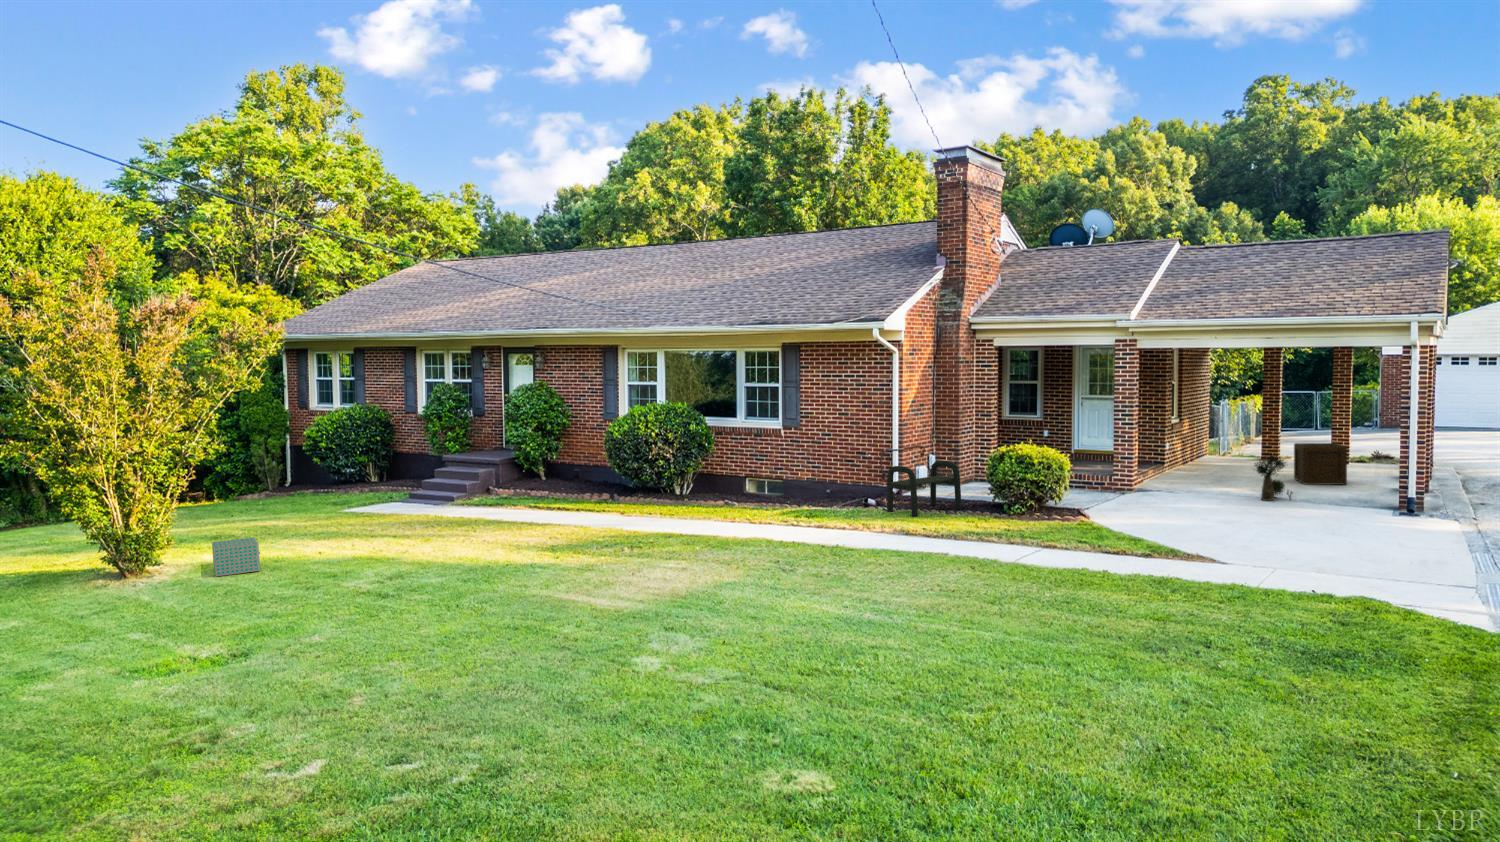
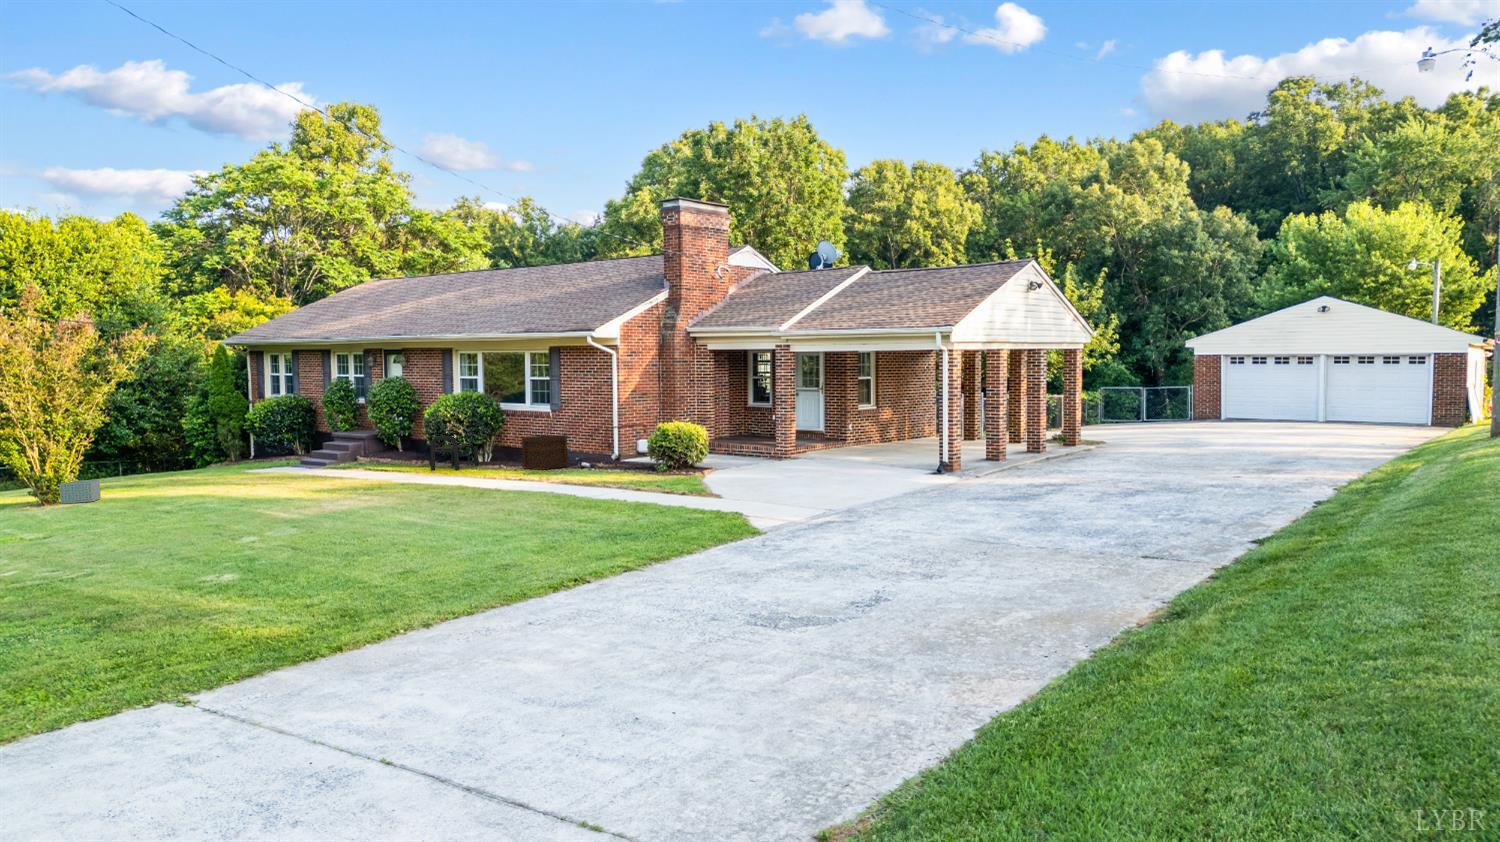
wooden crate: present [1294,443,1347,485] -> present [521,435,568,470]
potted plant: present [1255,455,1292,501] -> none [915,435,945,474]
bench: present [887,461,962,516] -> present [431,436,479,471]

